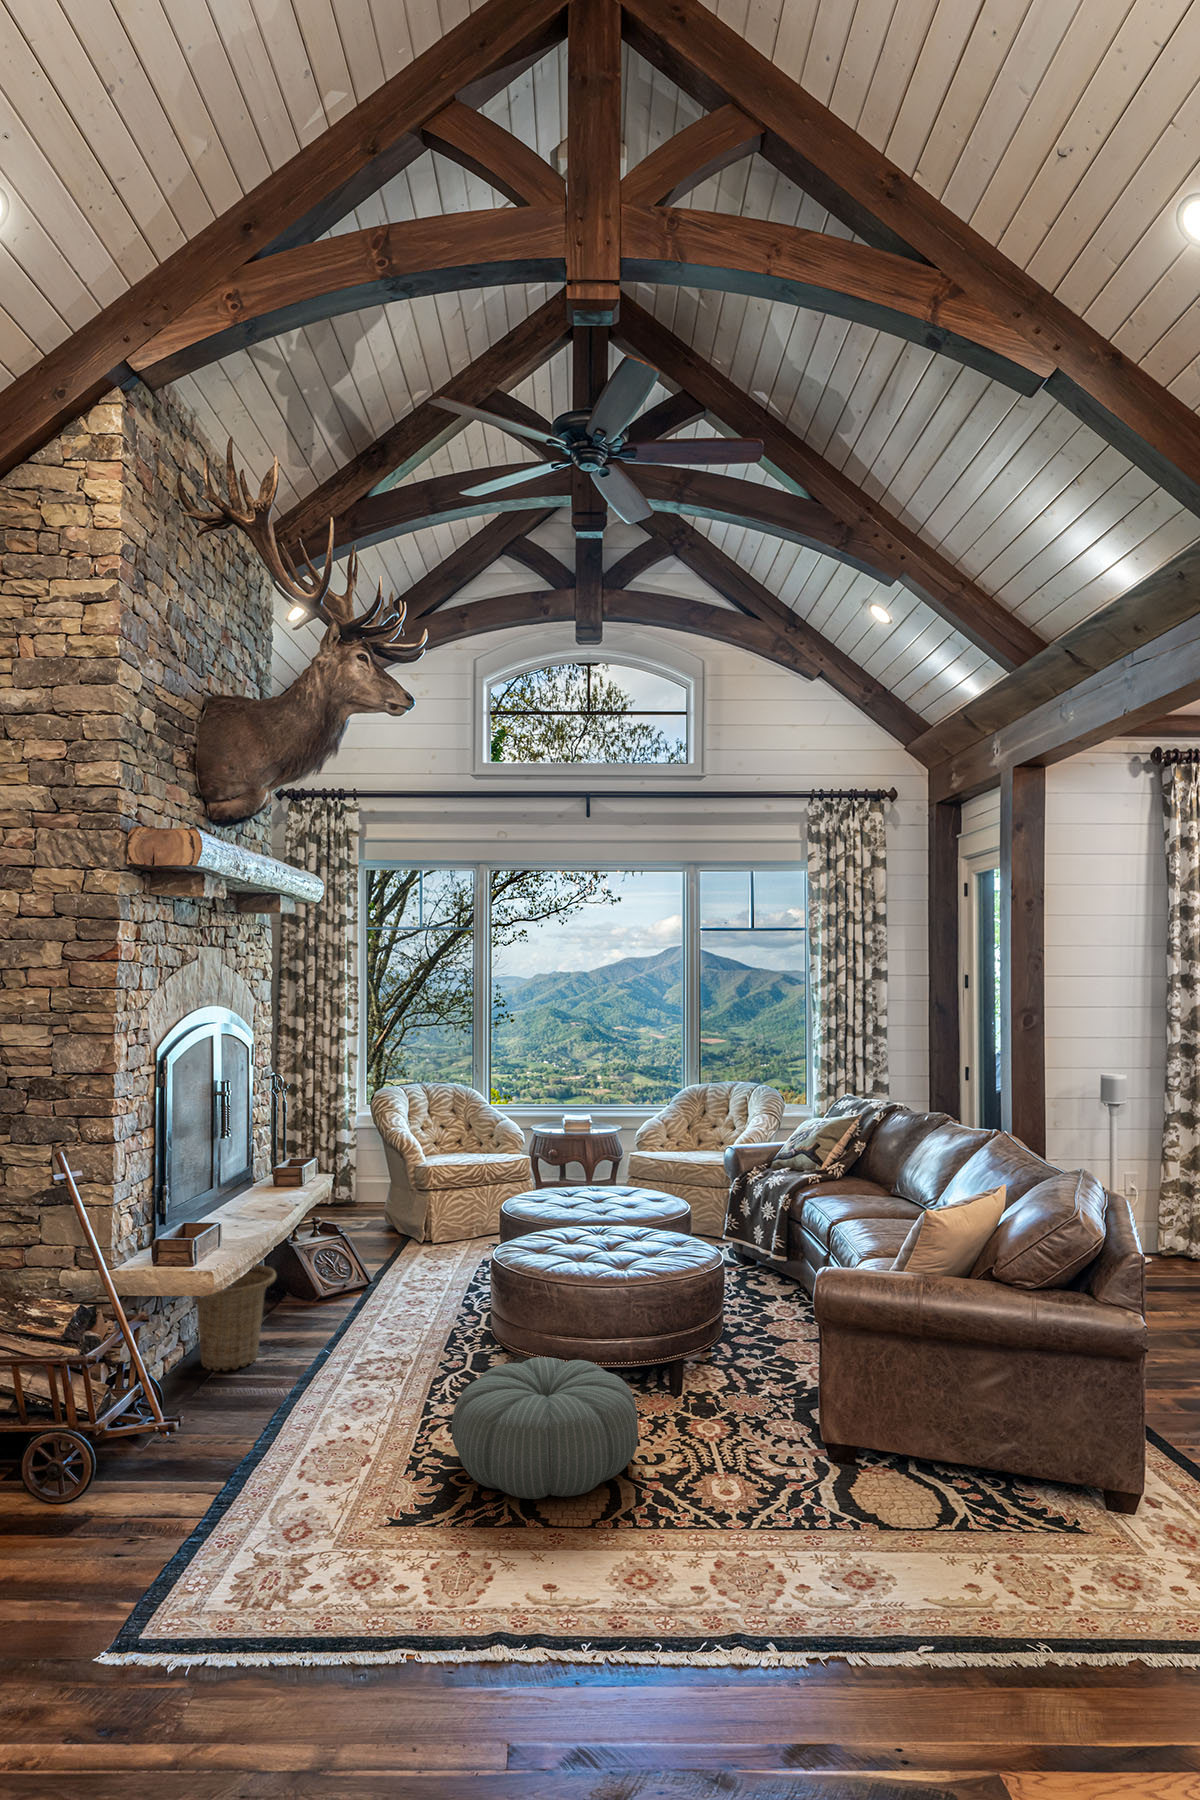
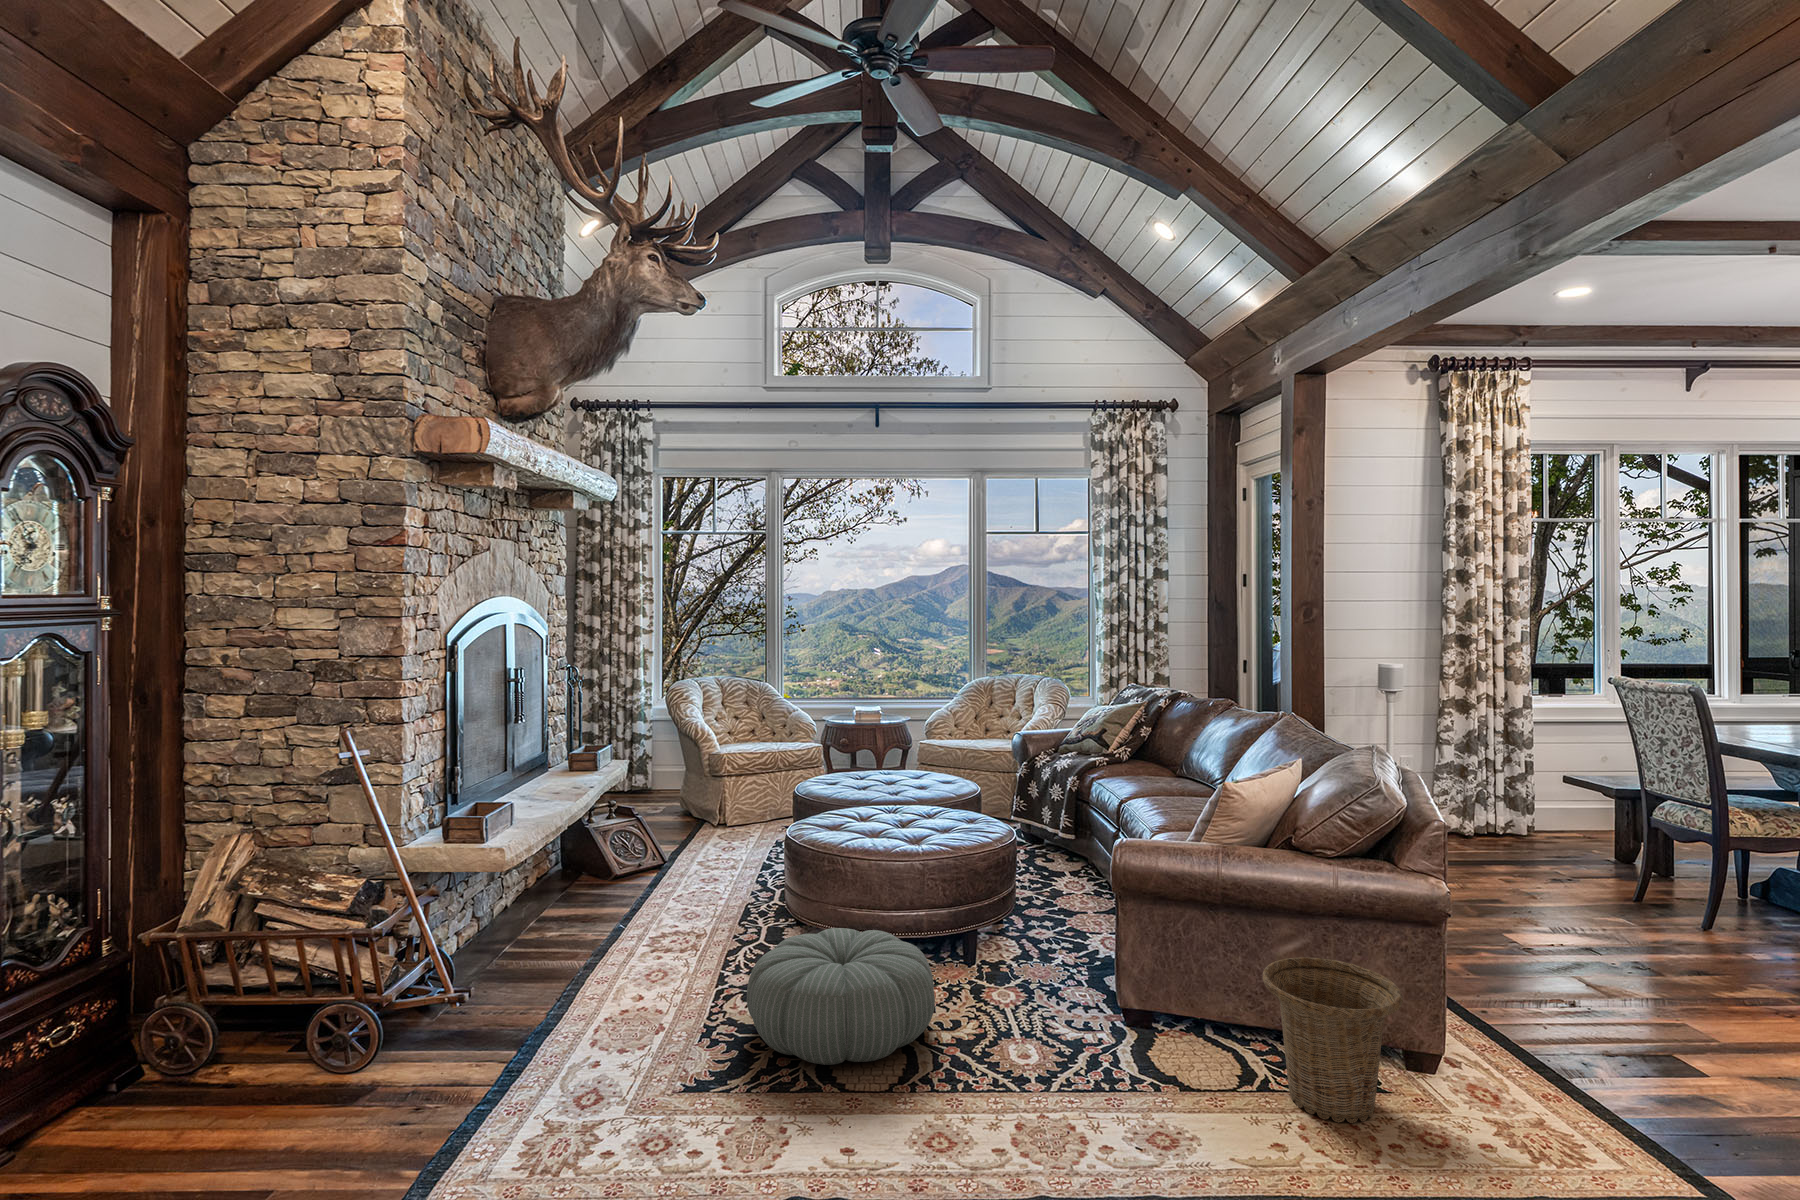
basket: present [196,1265,276,1371] -> present [1262,958,1403,1123]

